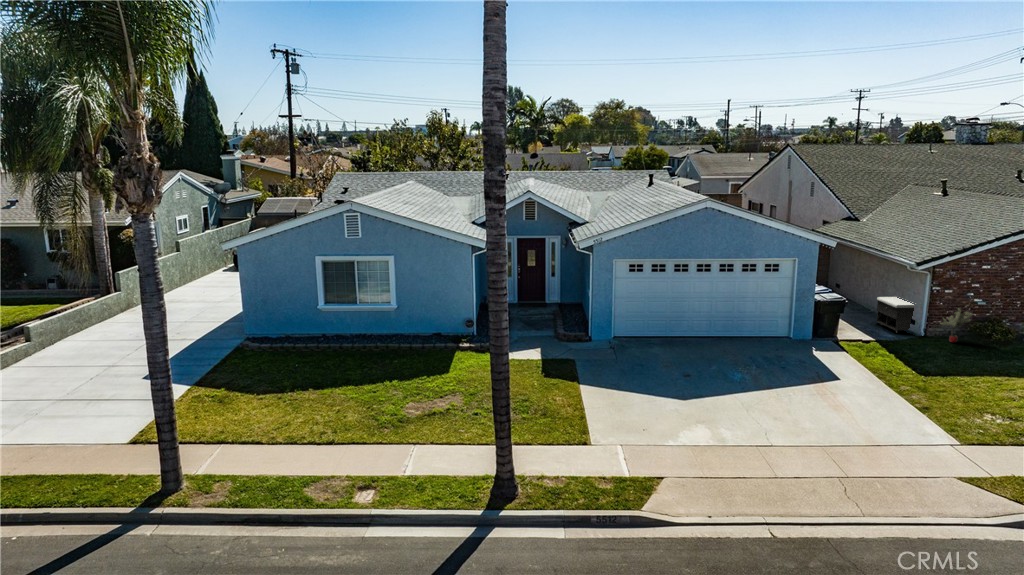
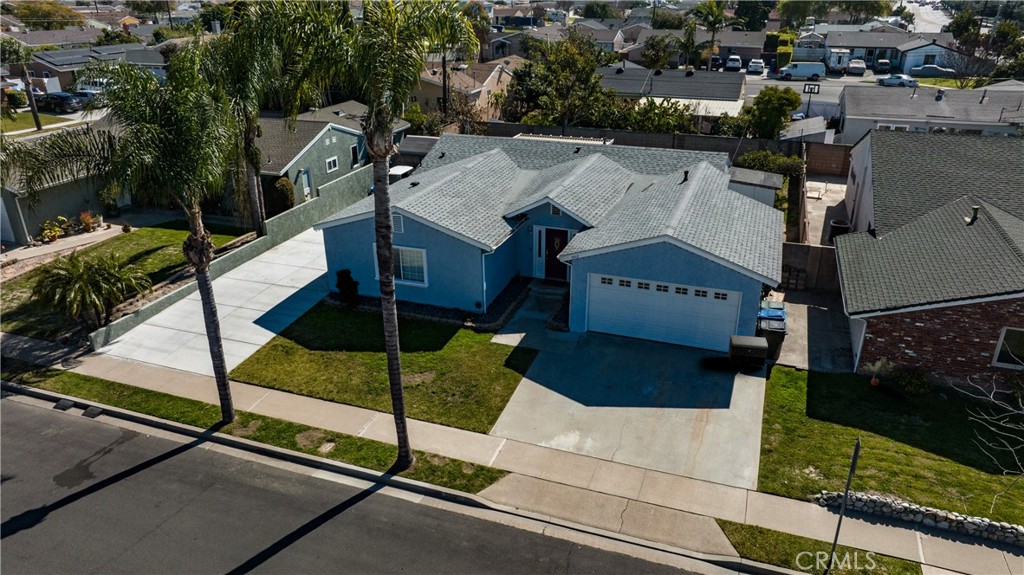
storage bench: present [876,297,915,332] -> present [728,335,768,367]
lounge chair: none [256,301,298,351] -> present [335,269,360,305]

